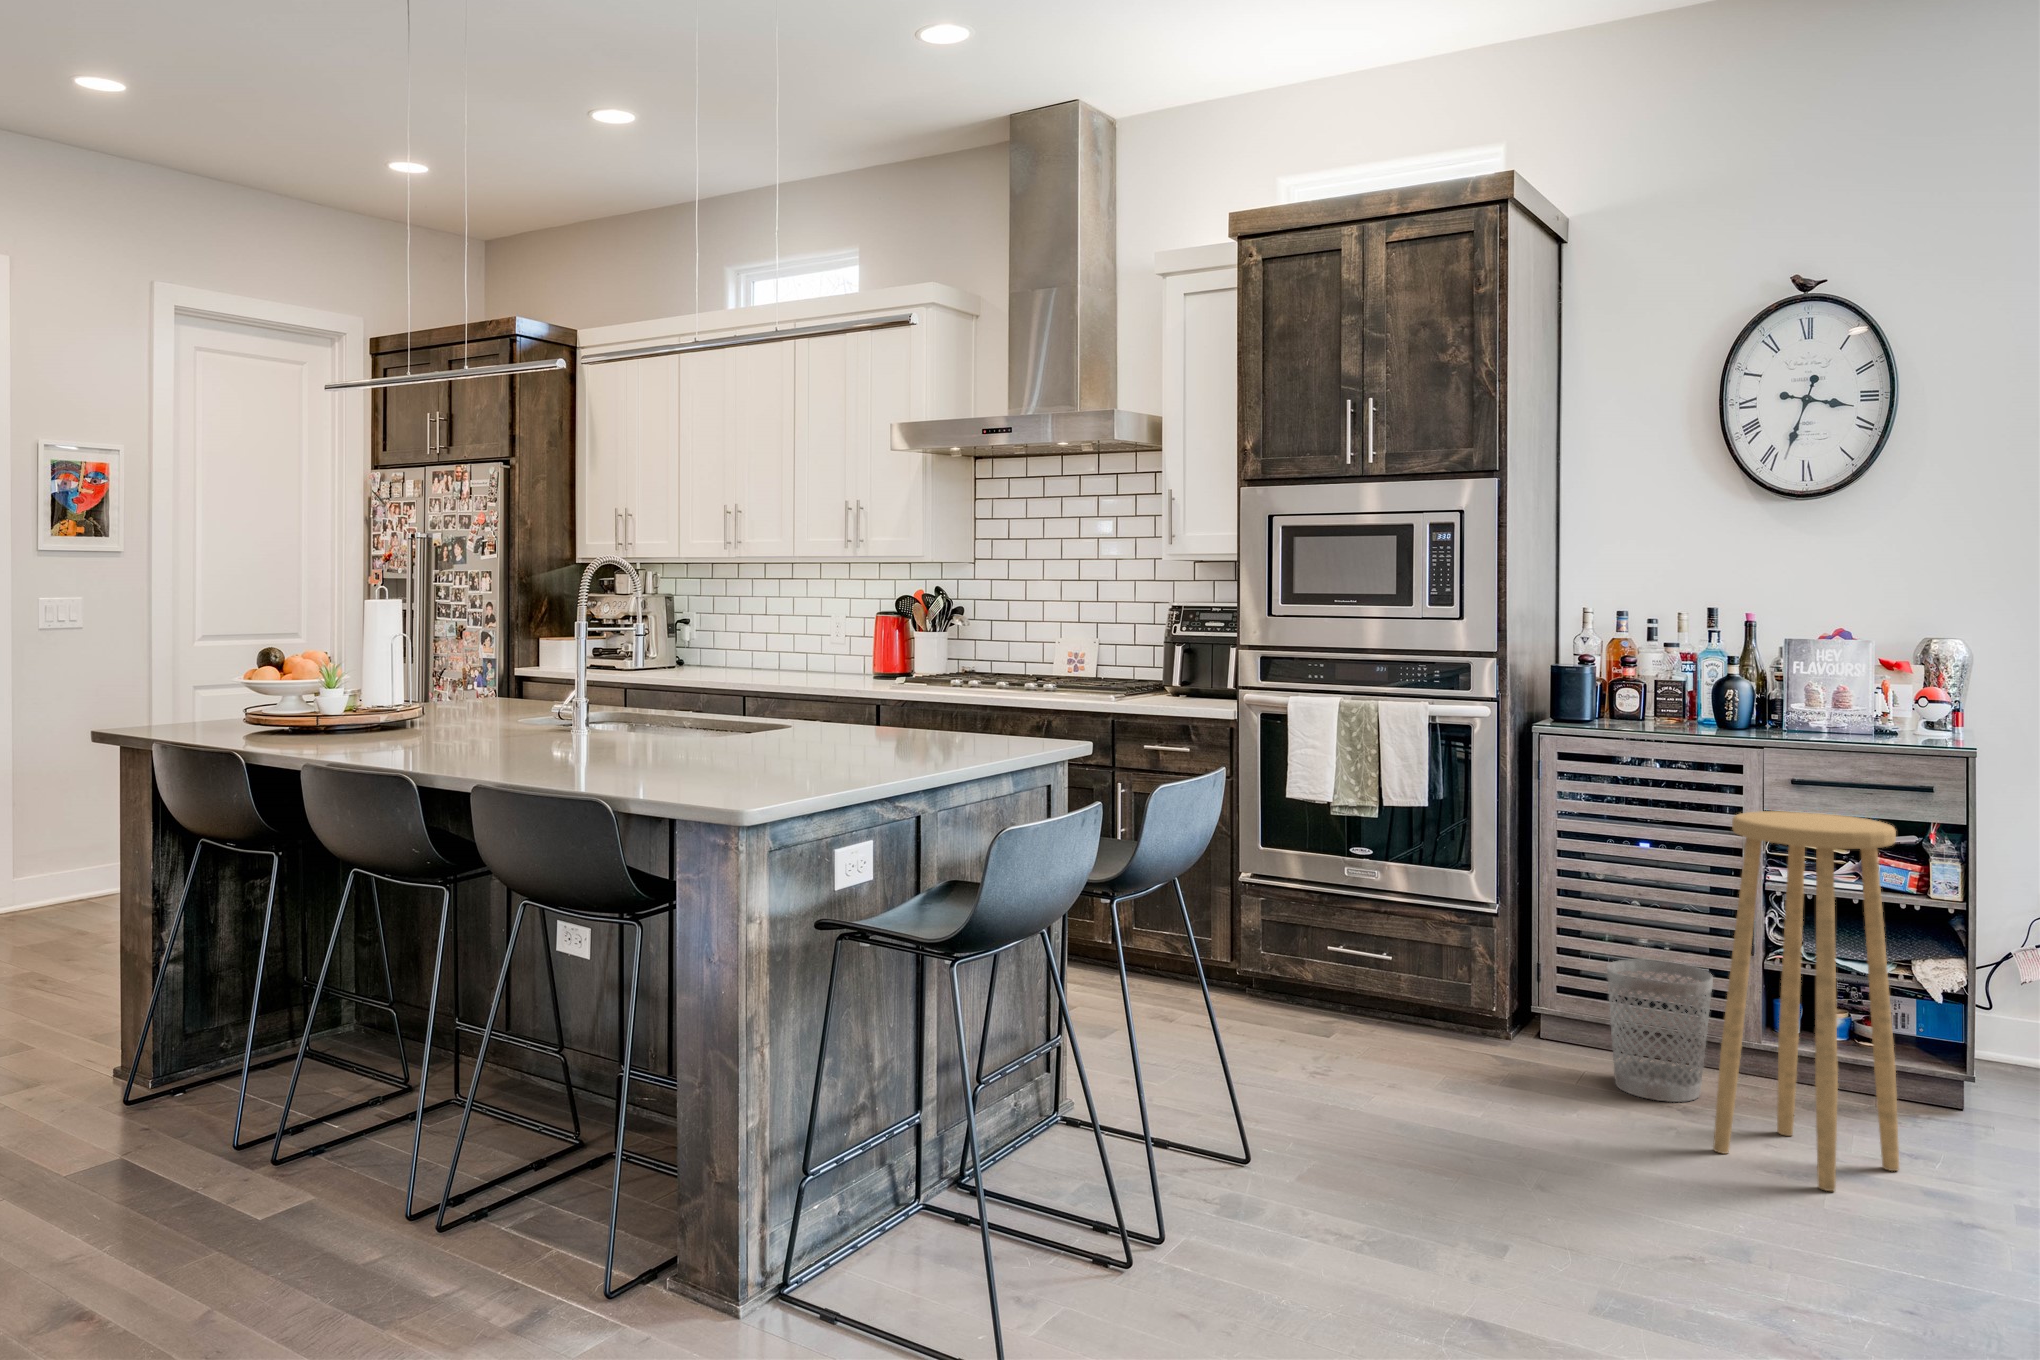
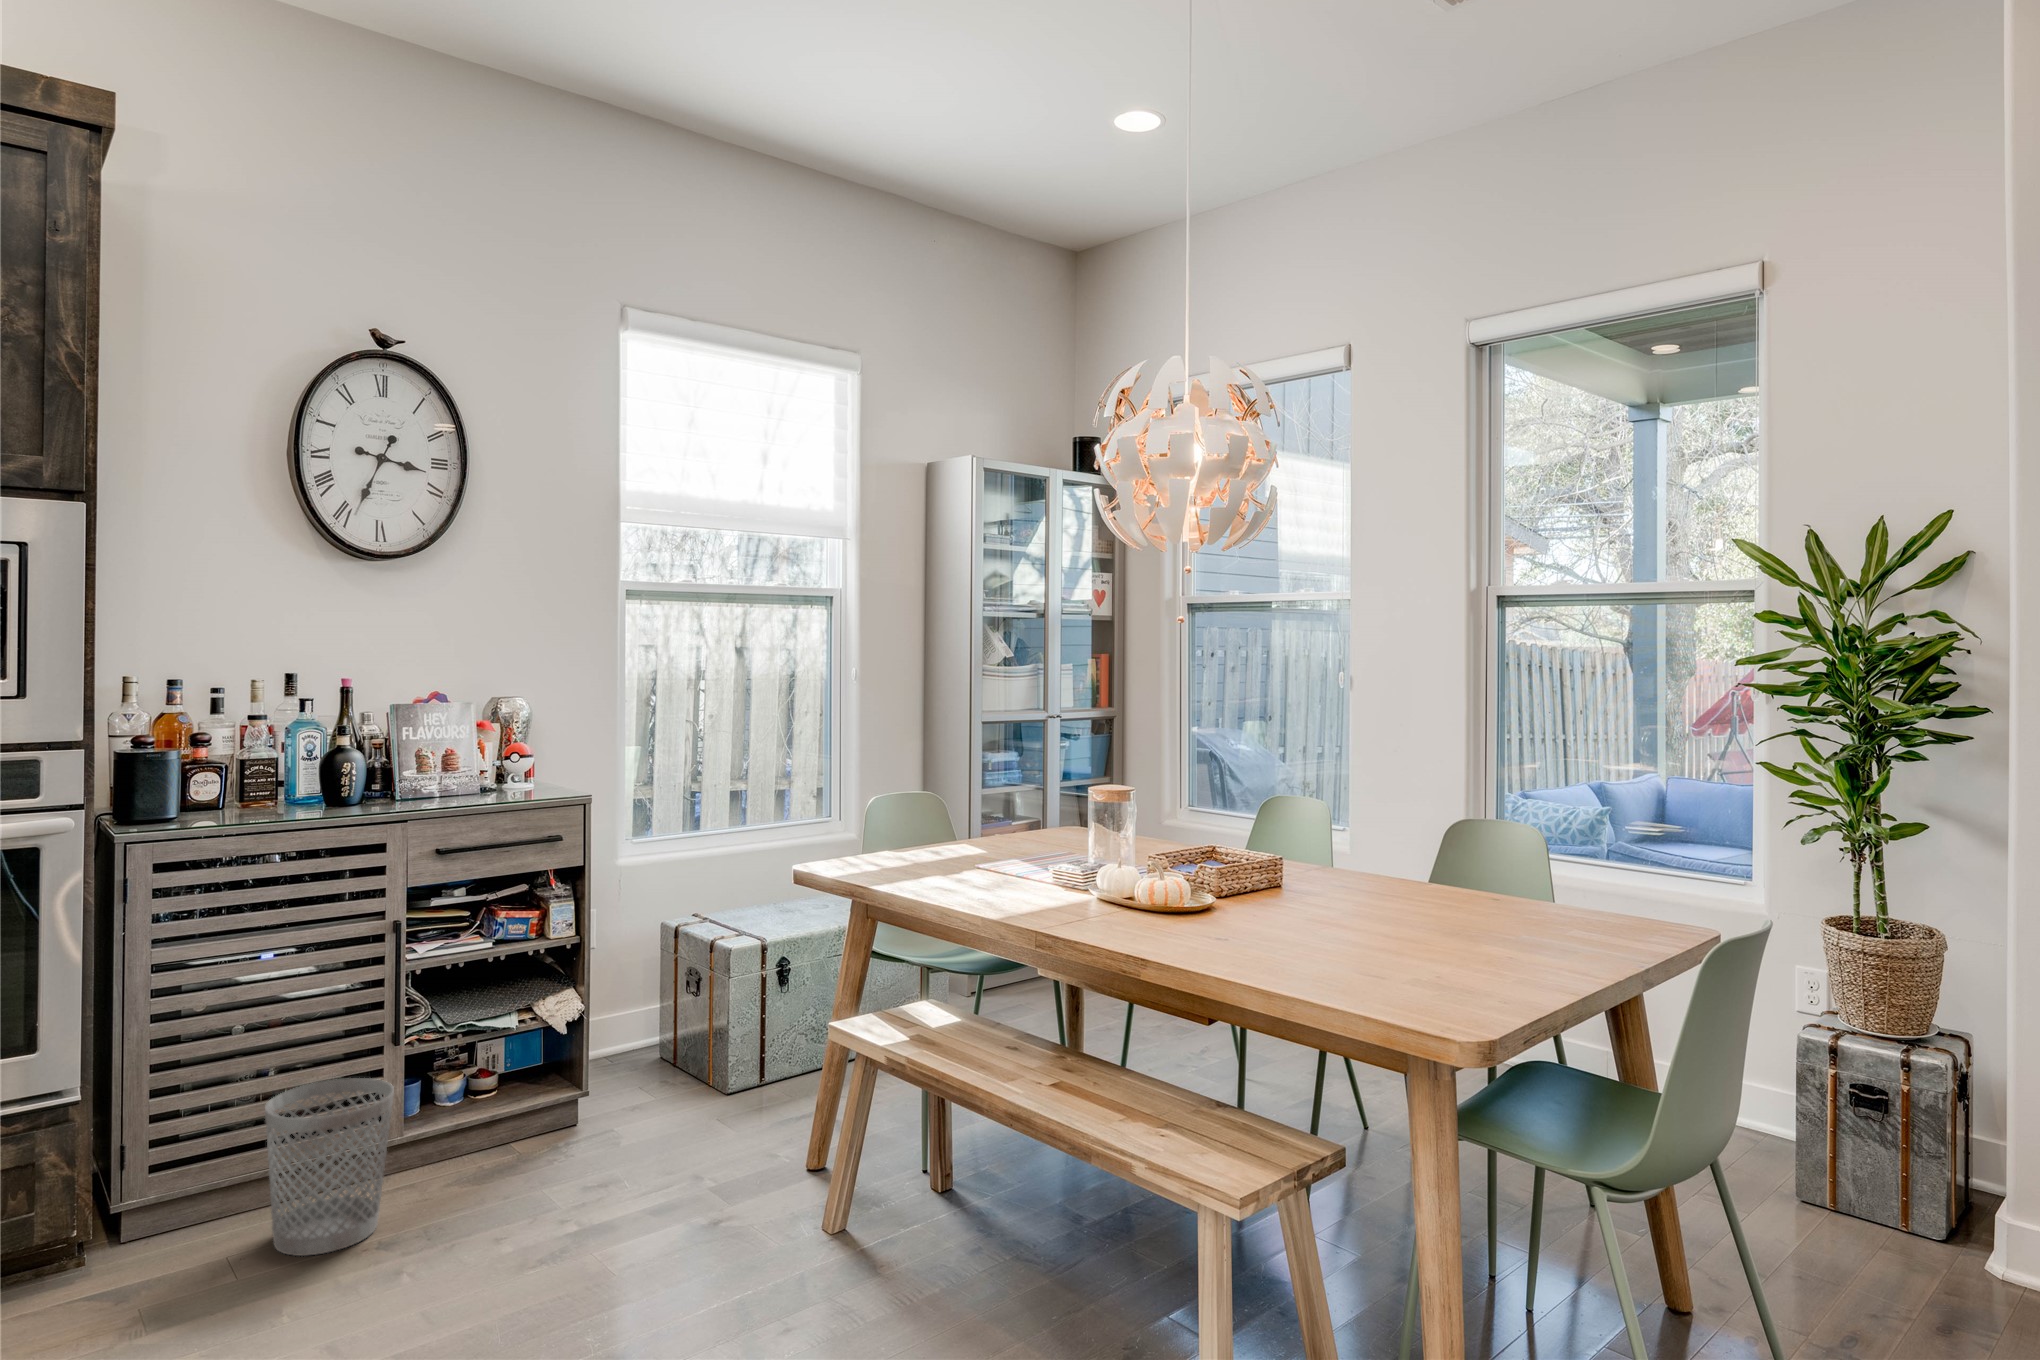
stool: present [1713,811,1899,1191] -> none [470,883,633,1273]

